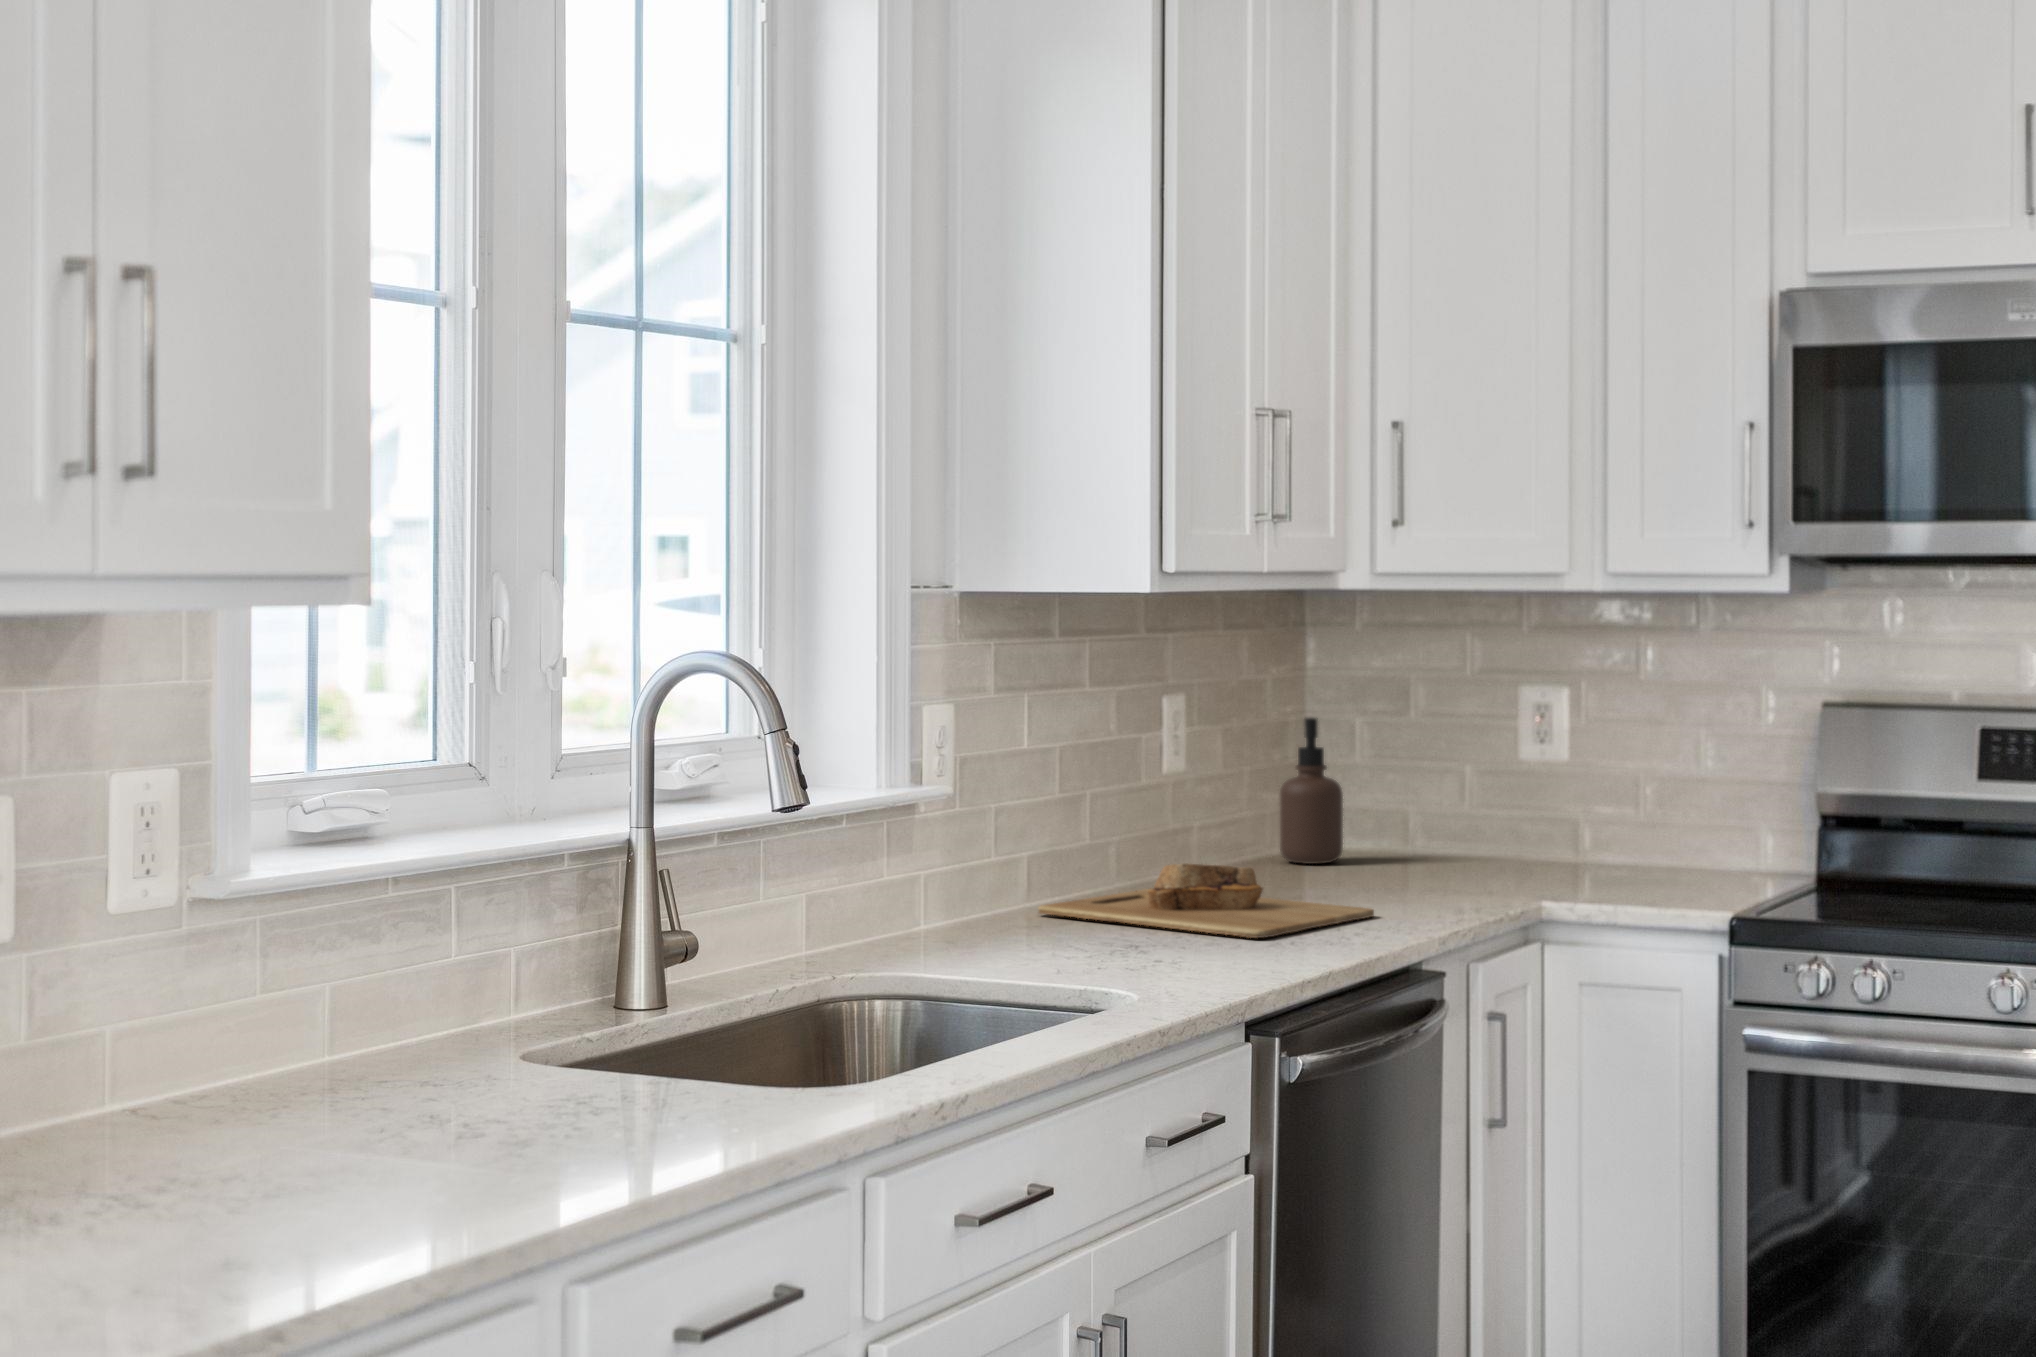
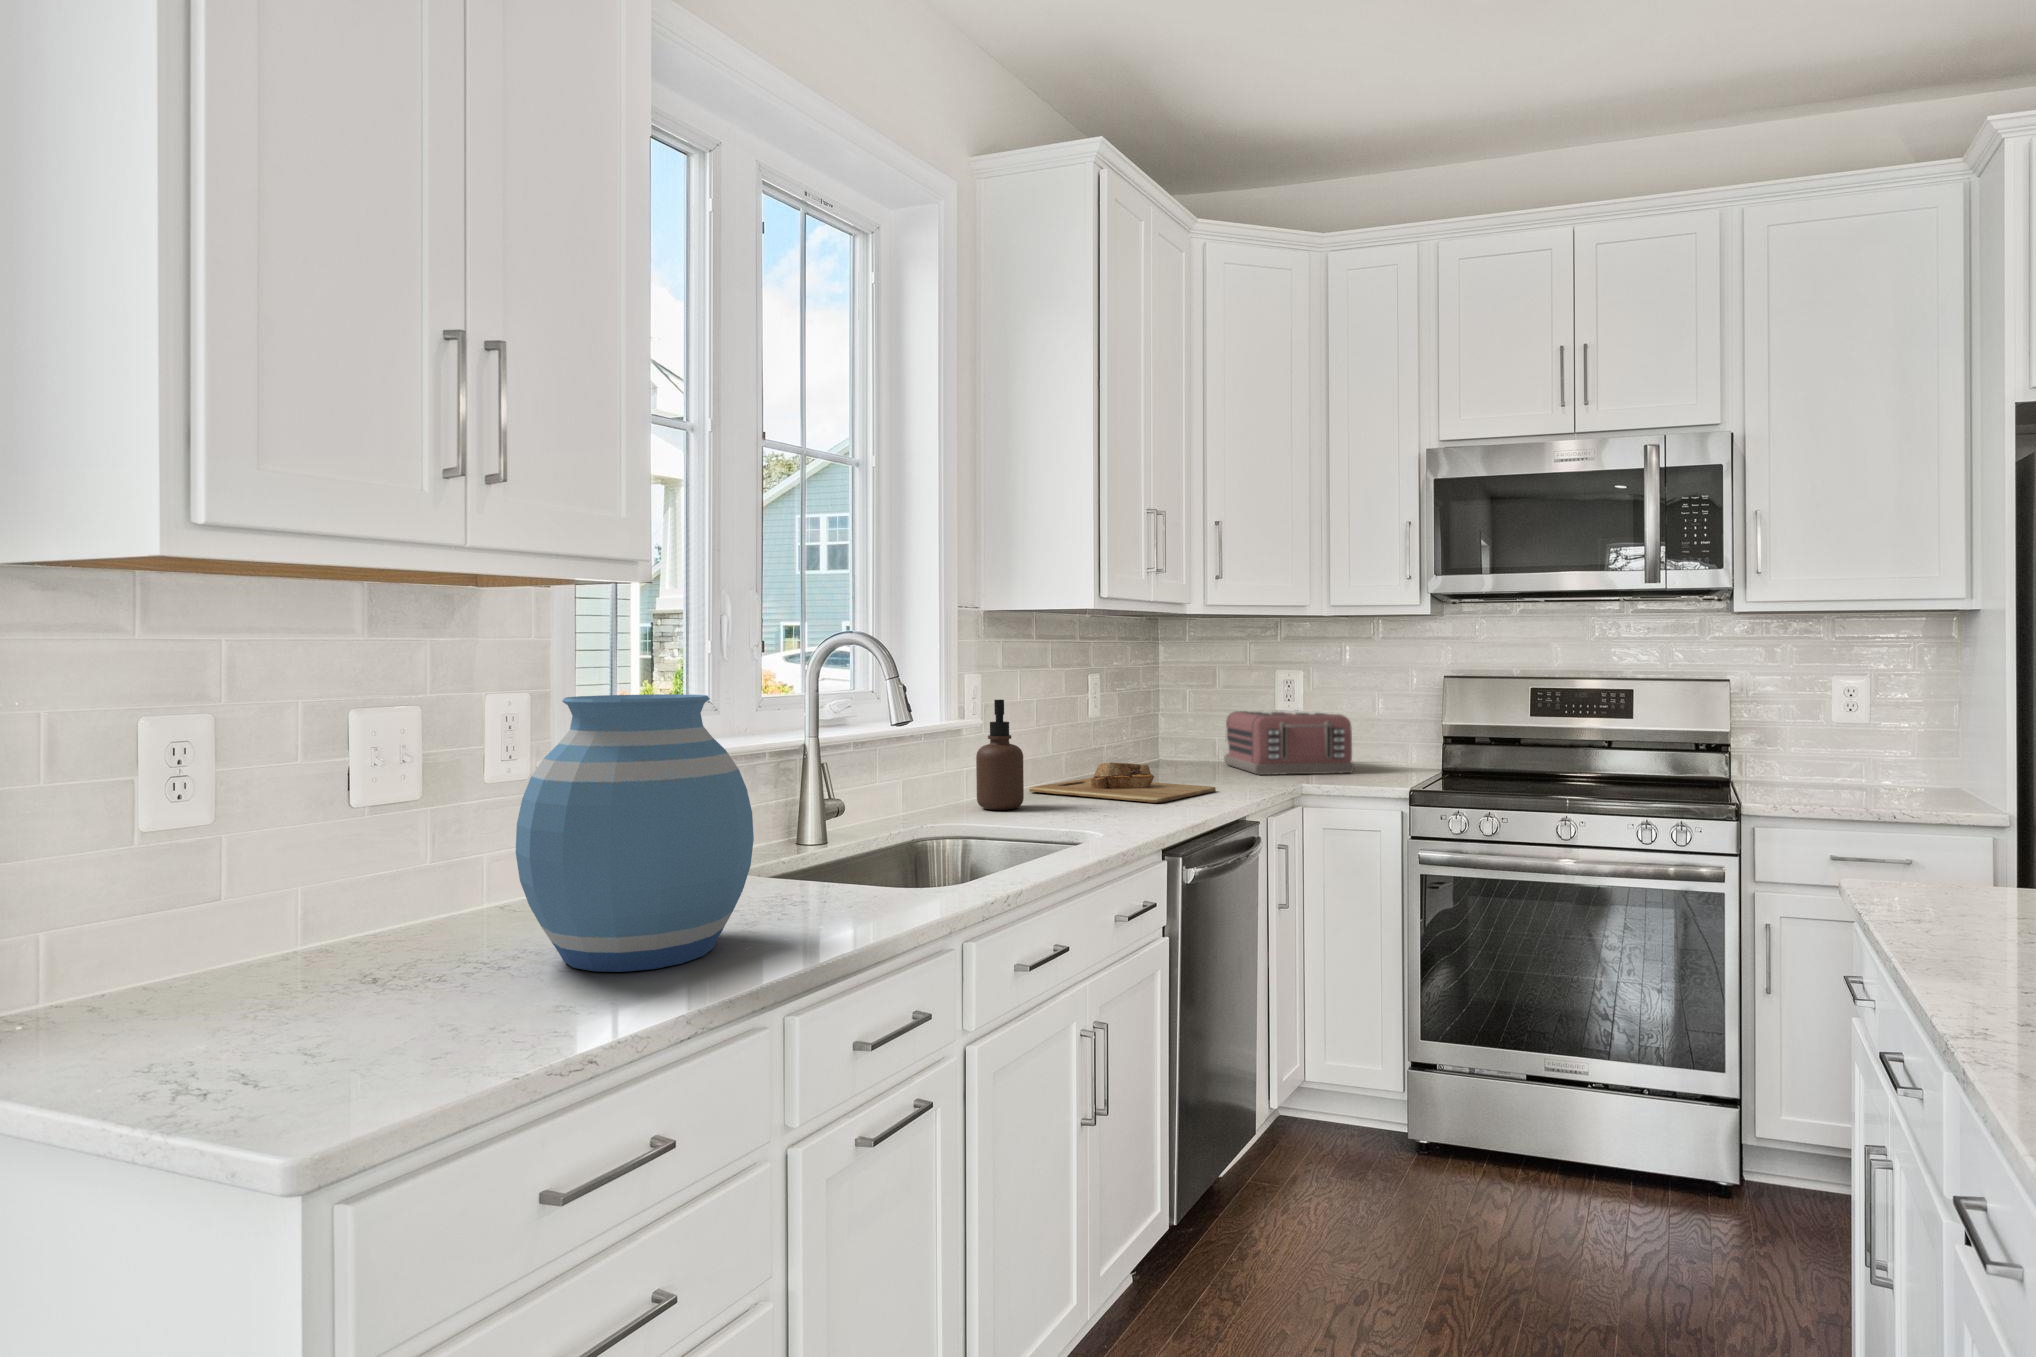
soap dispenser: present [1280,717,1343,864] -> present [976,700,1024,810]
toaster: none [1418,763,1651,884] -> present [1224,711,1354,775]
vase: none [184,783,534,1203] -> present [516,694,754,972]

